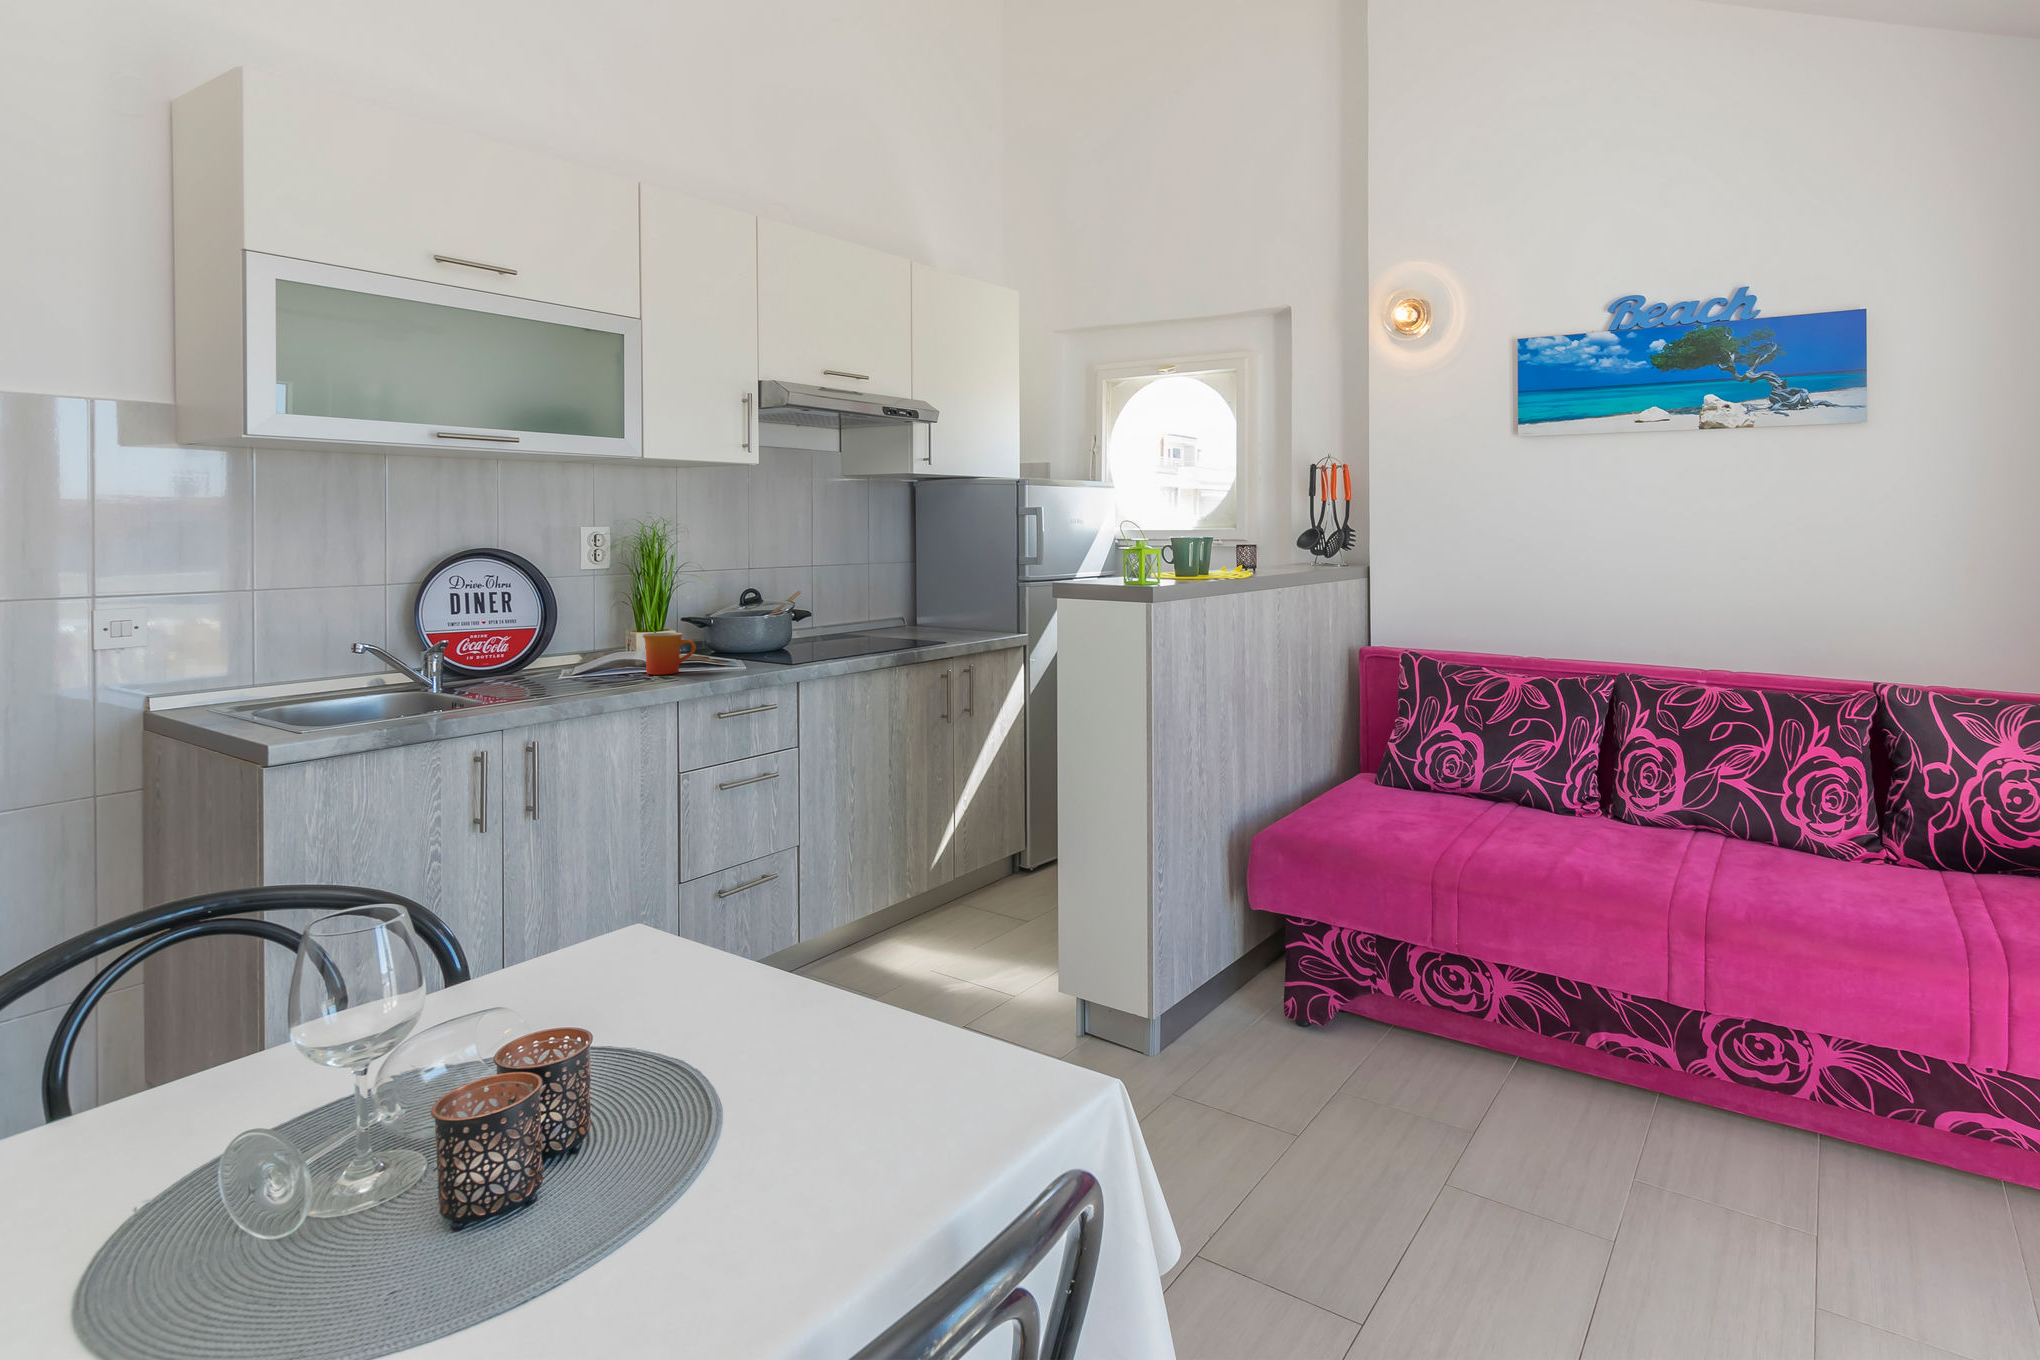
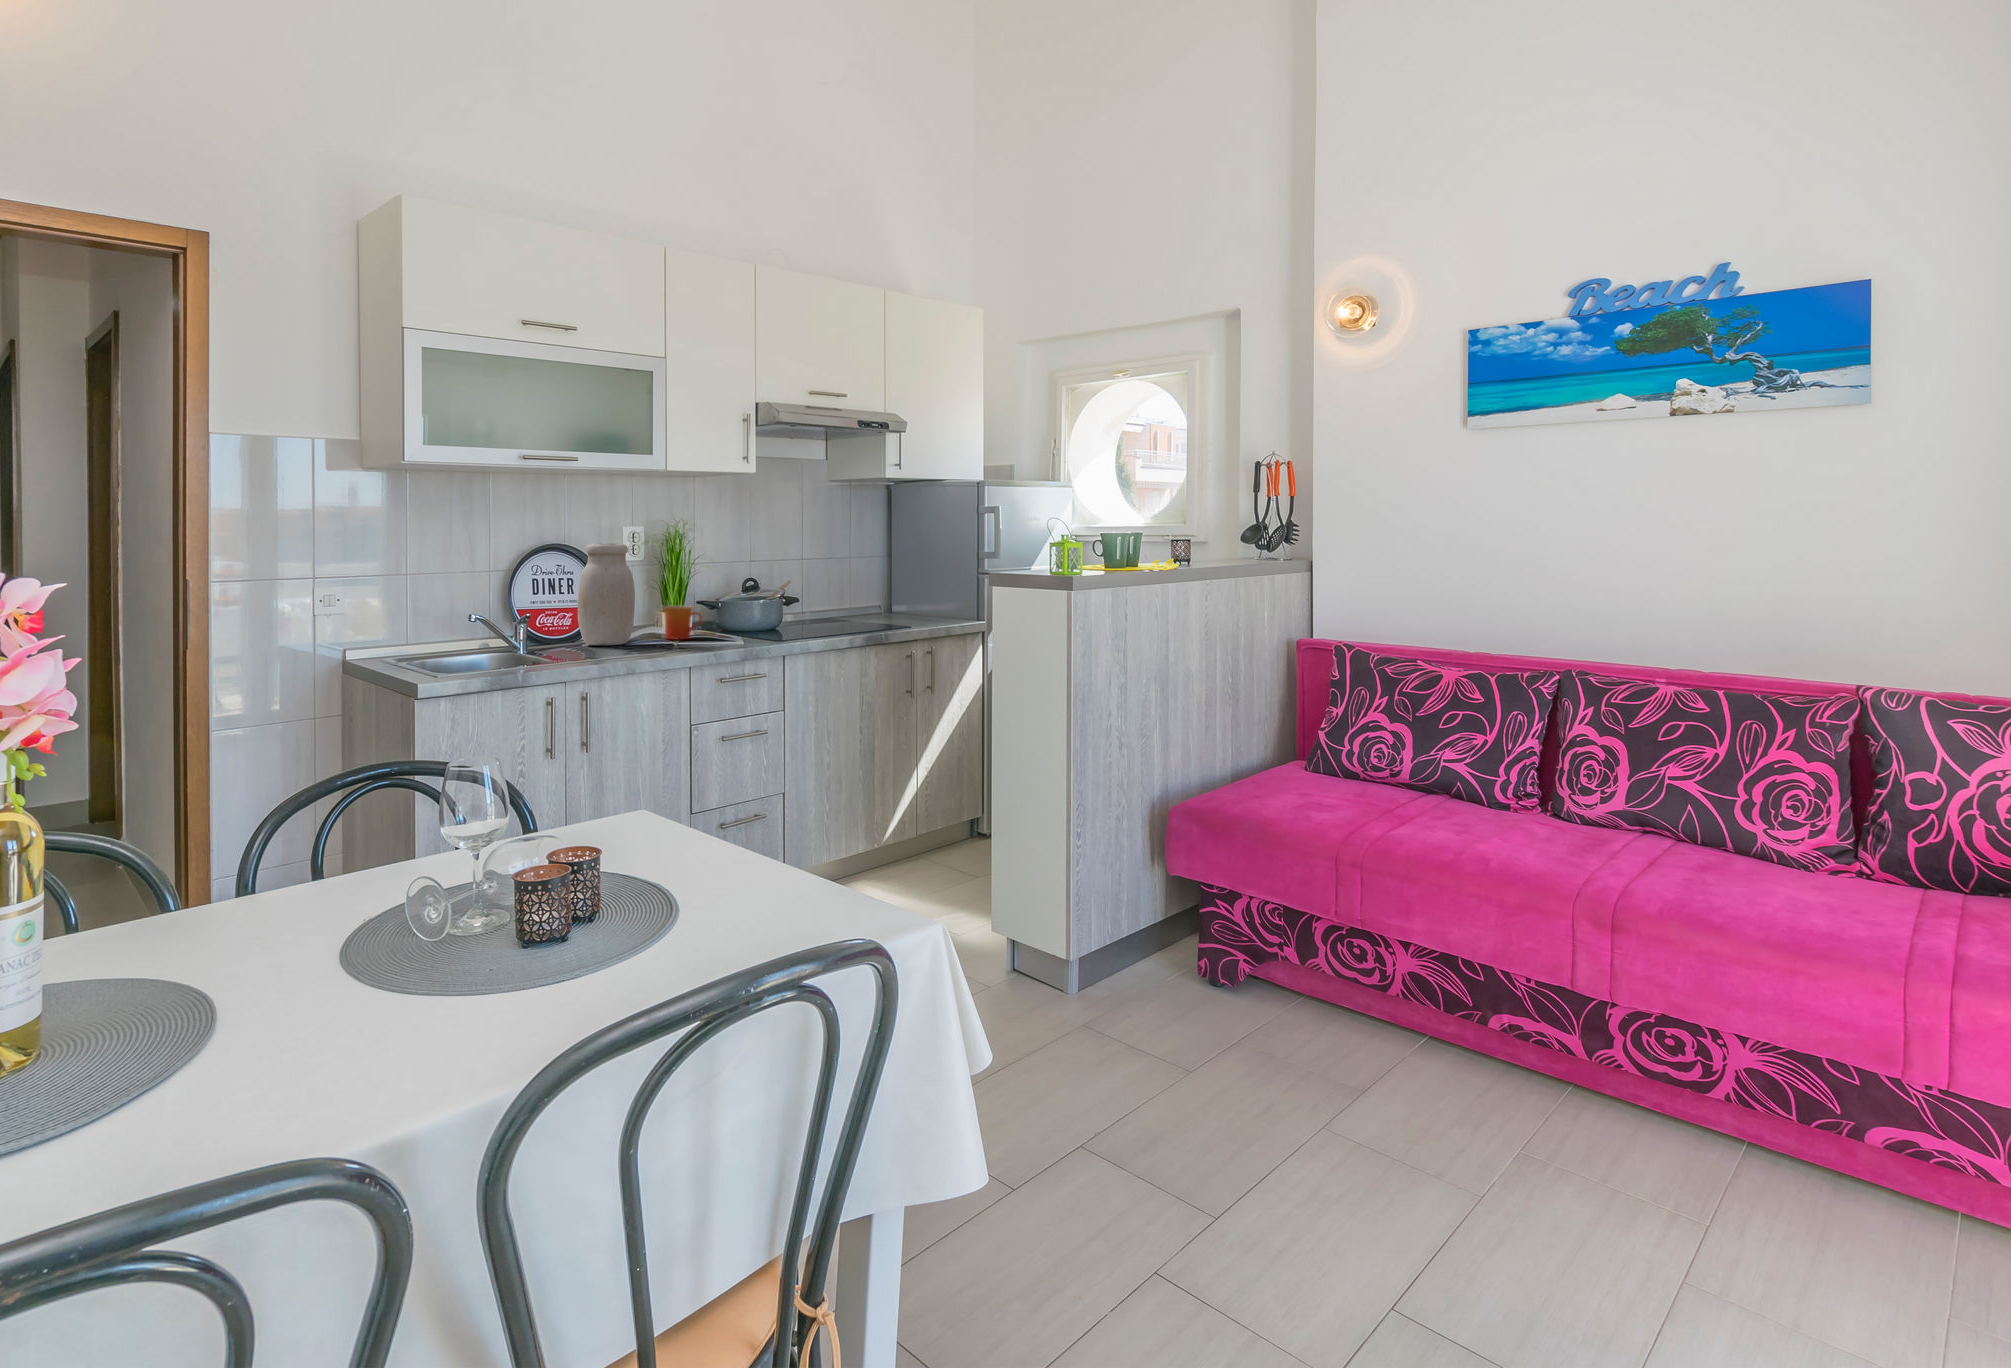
jar: none [530,559,608,688] -> present [578,543,635,645]

